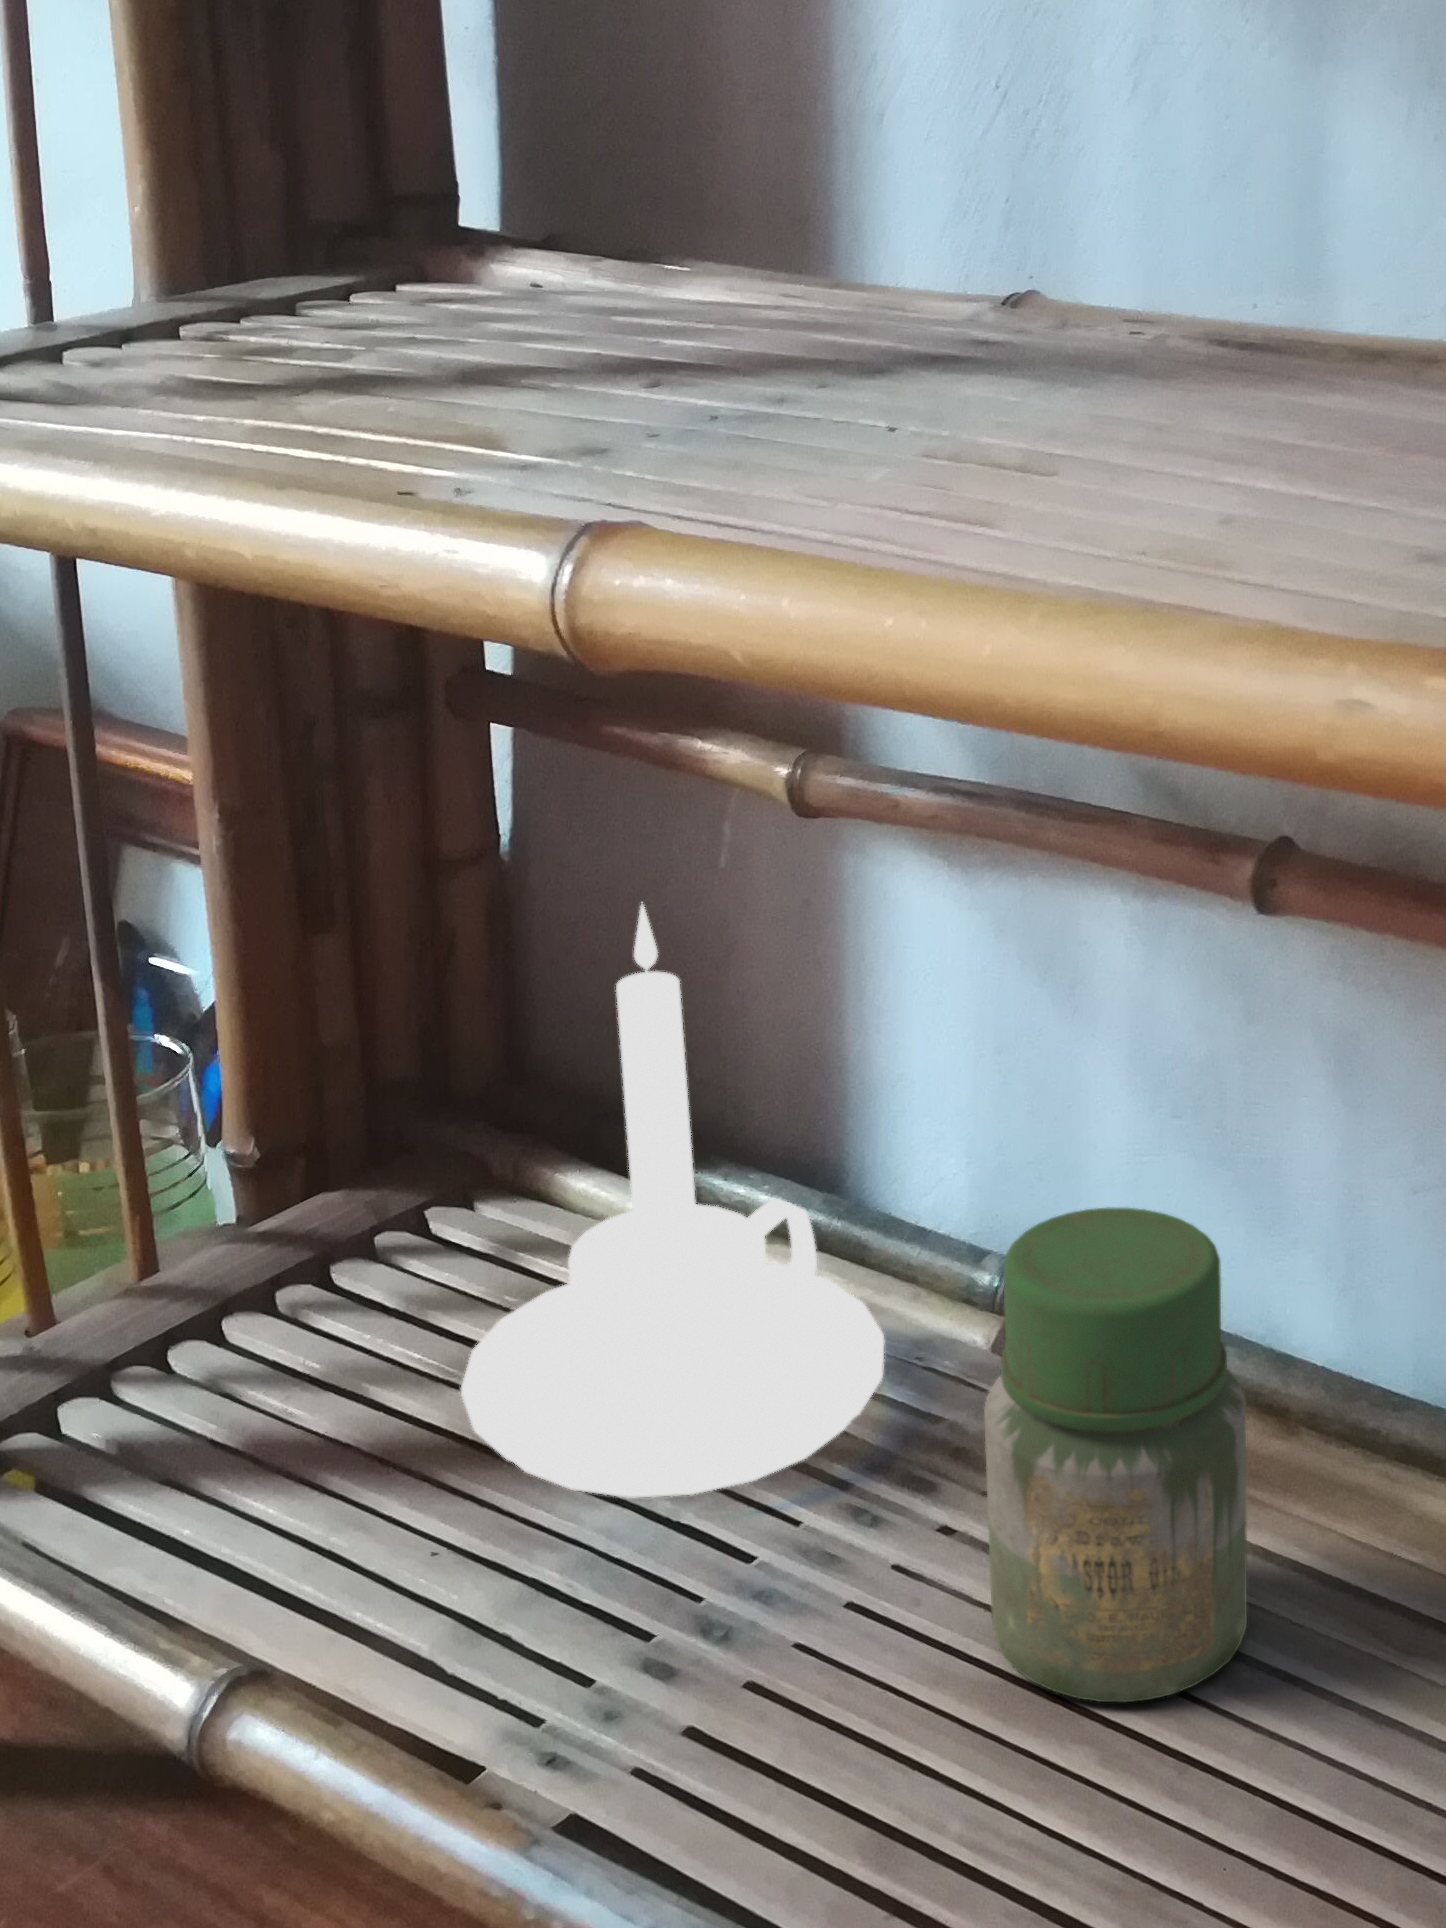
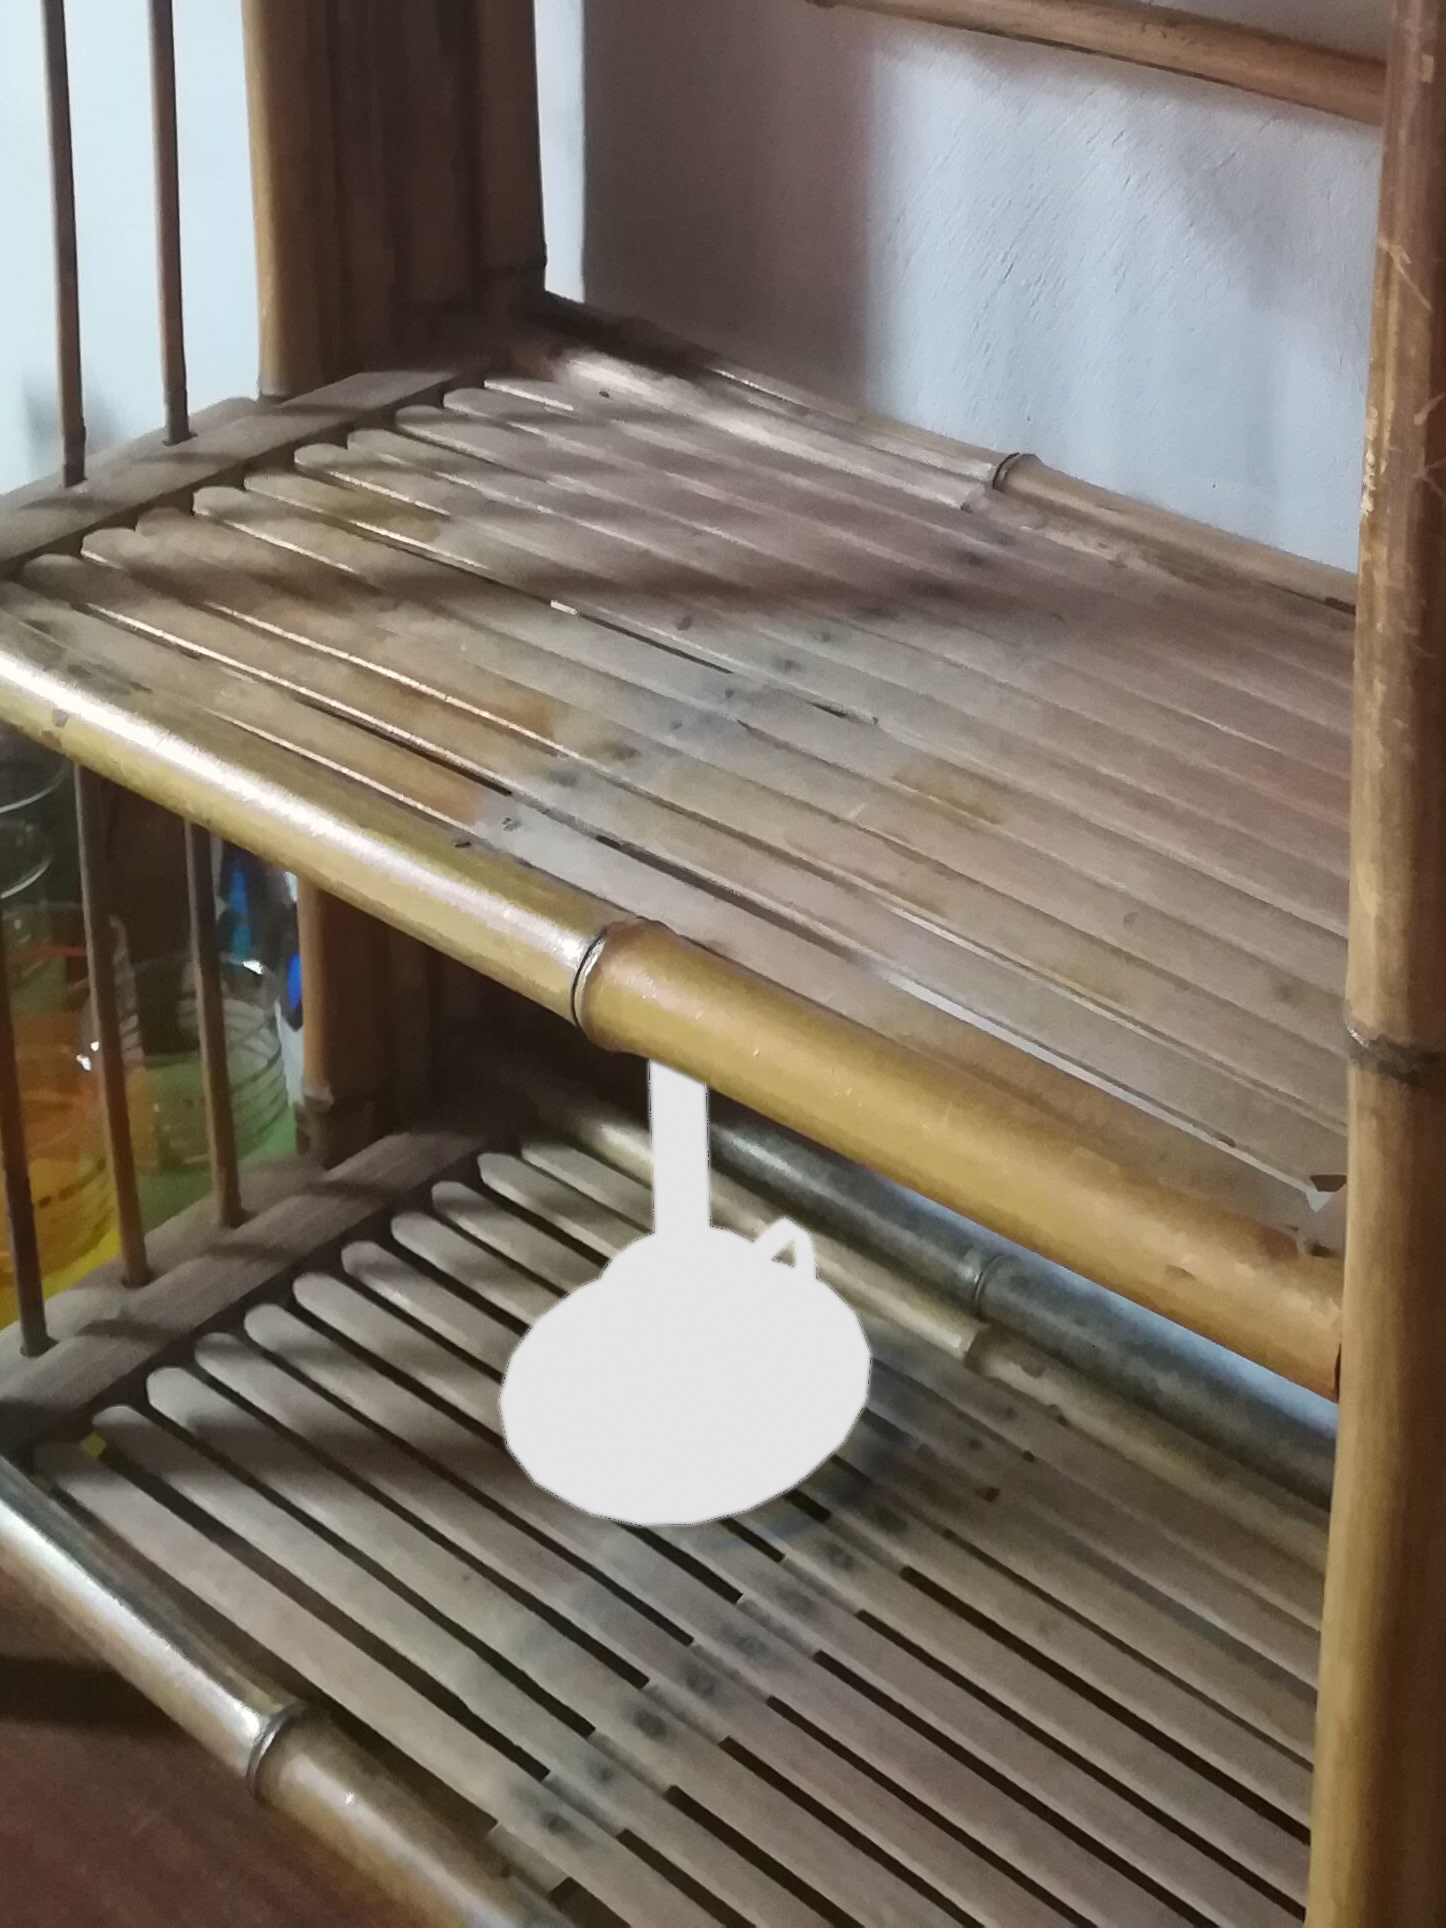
jar: present [984,1208,1247,1702] -> none [938,1331,1158,1783]

